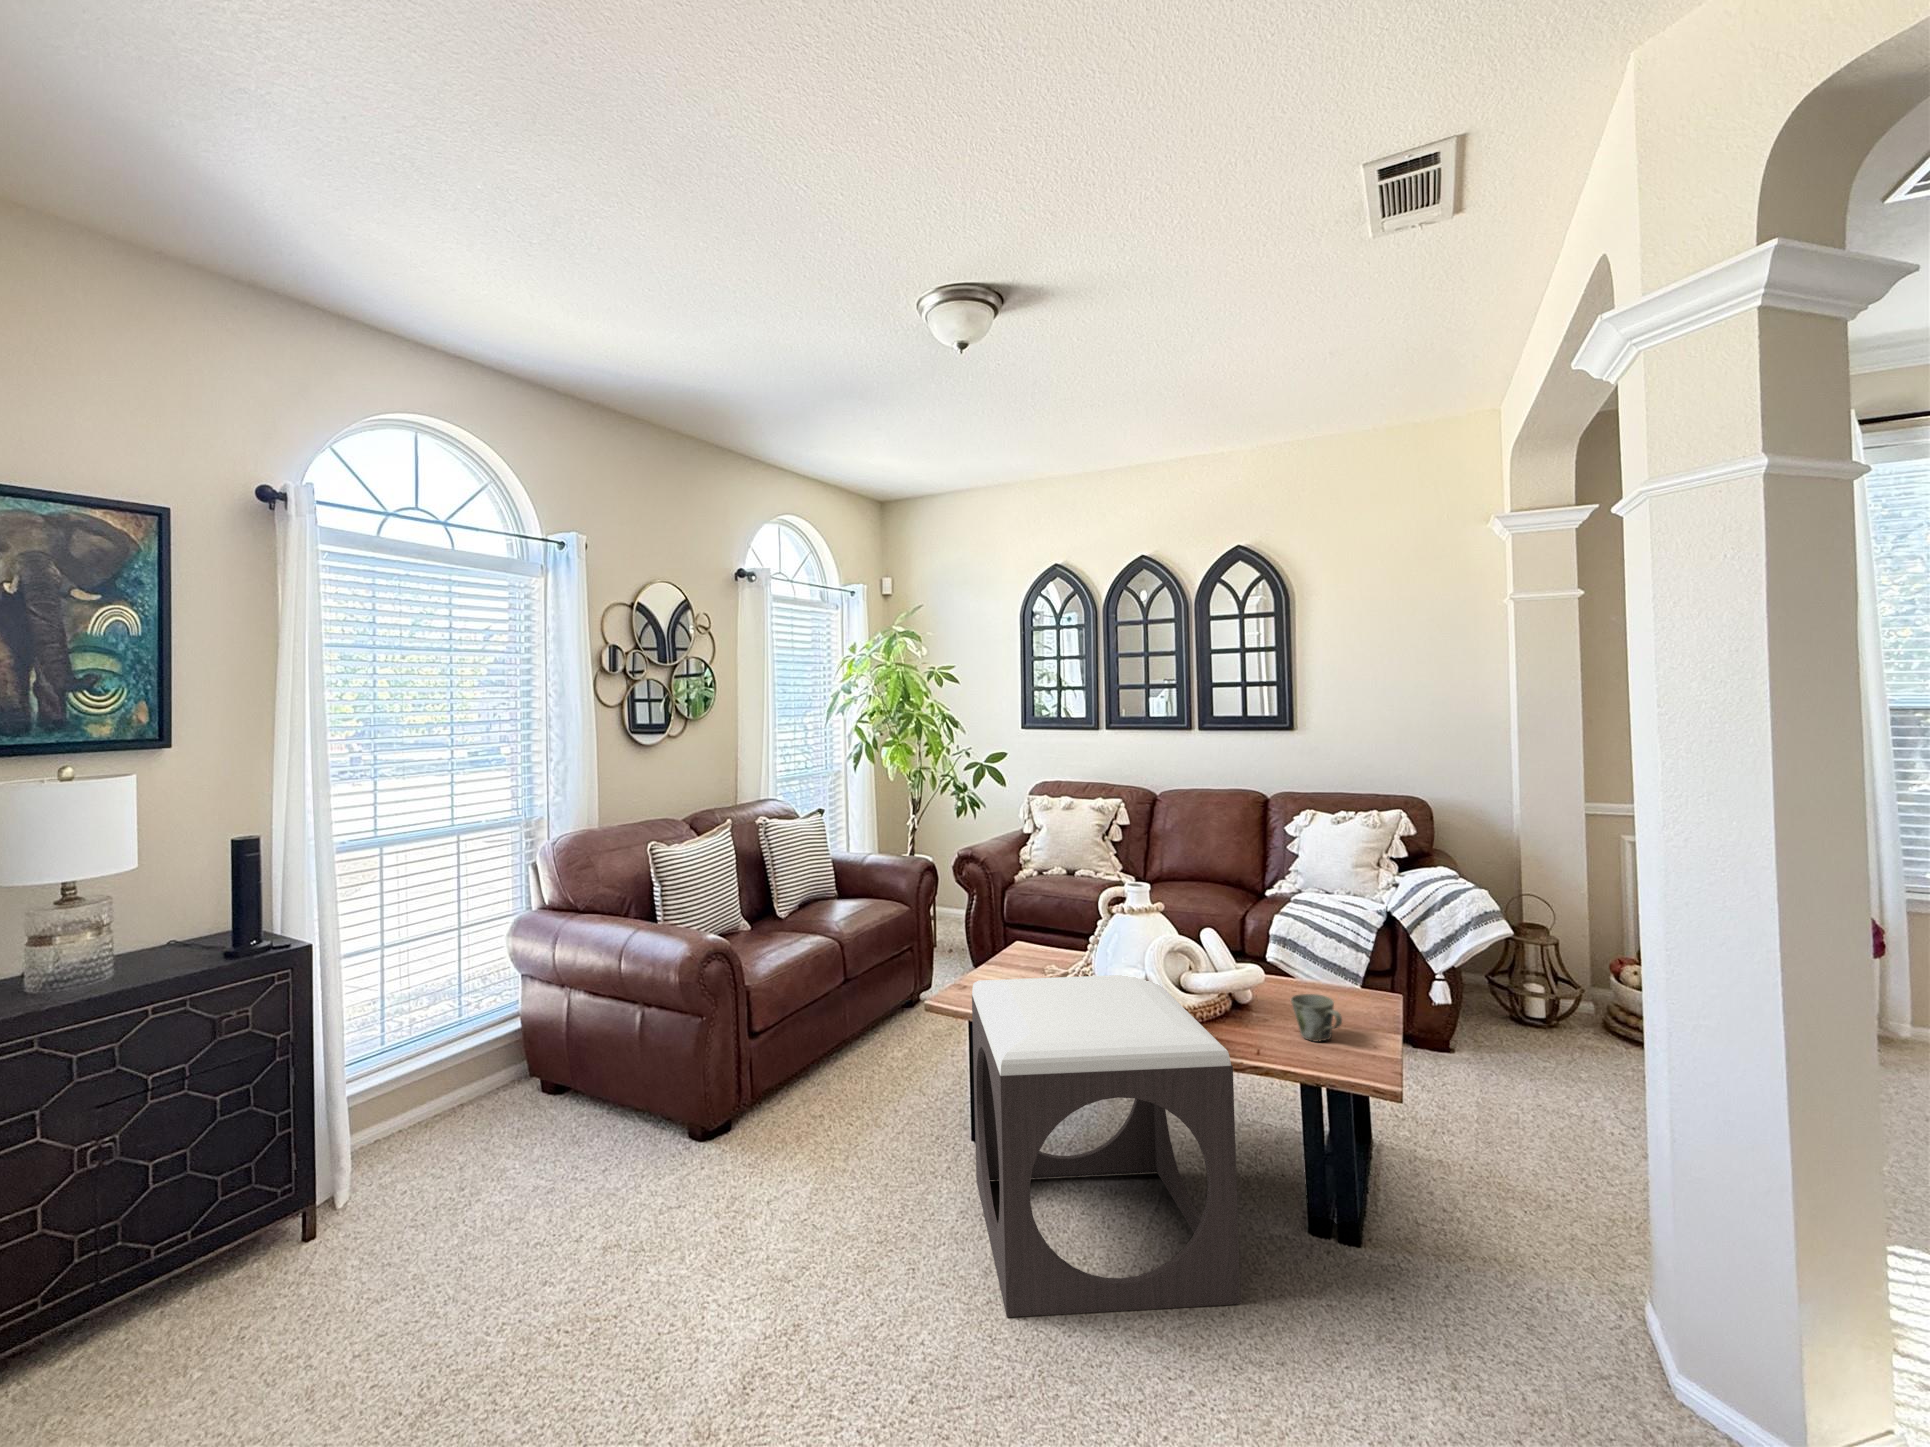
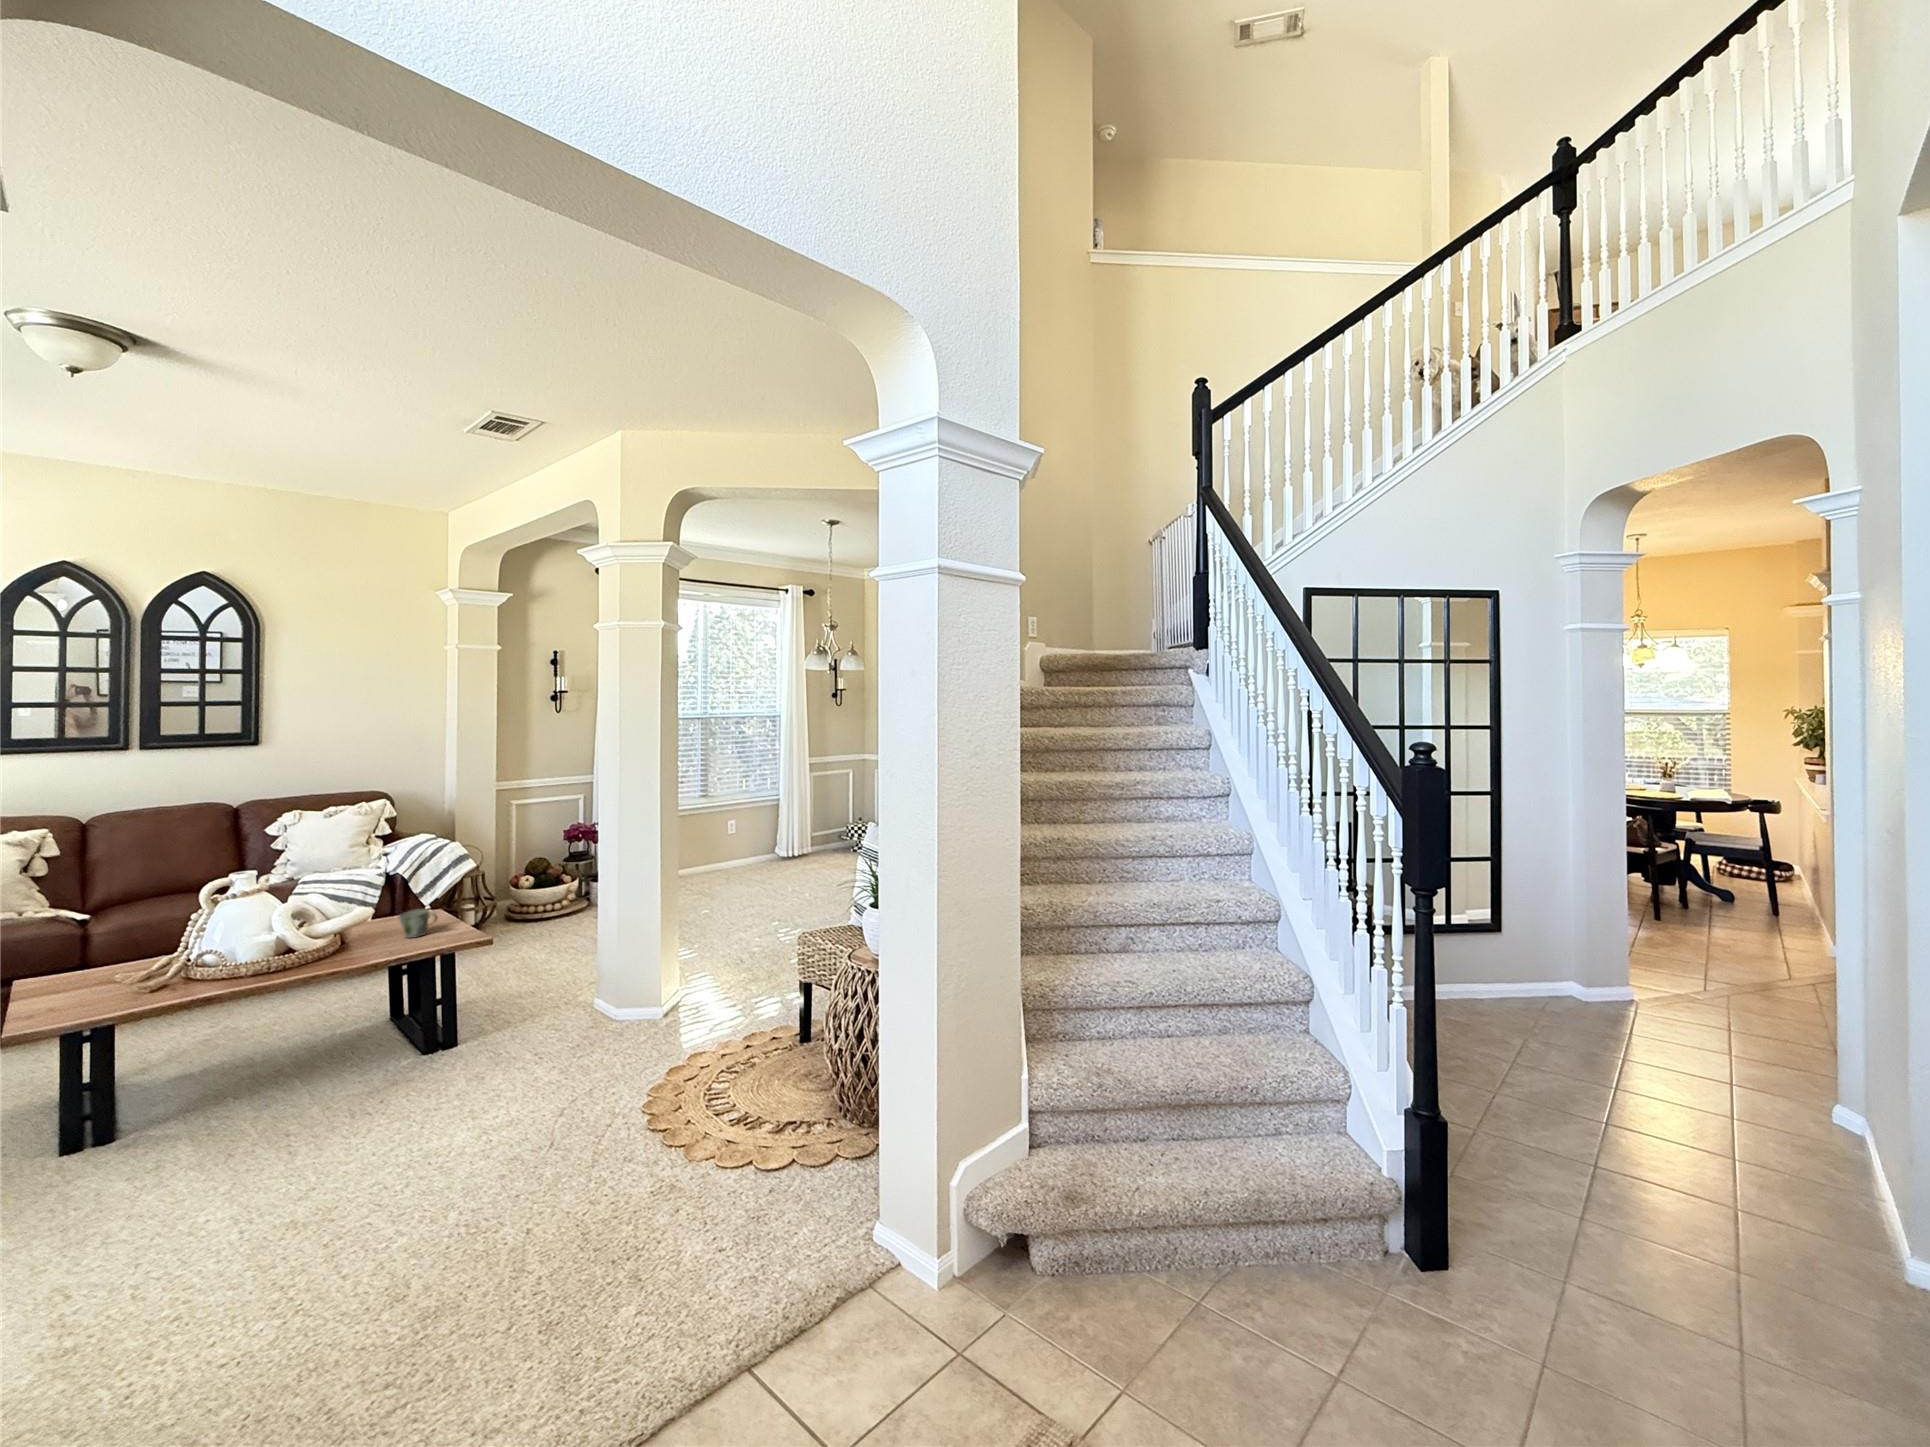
footstool: present [972,975,1240,1317] -> none [88,937,396,1190]

